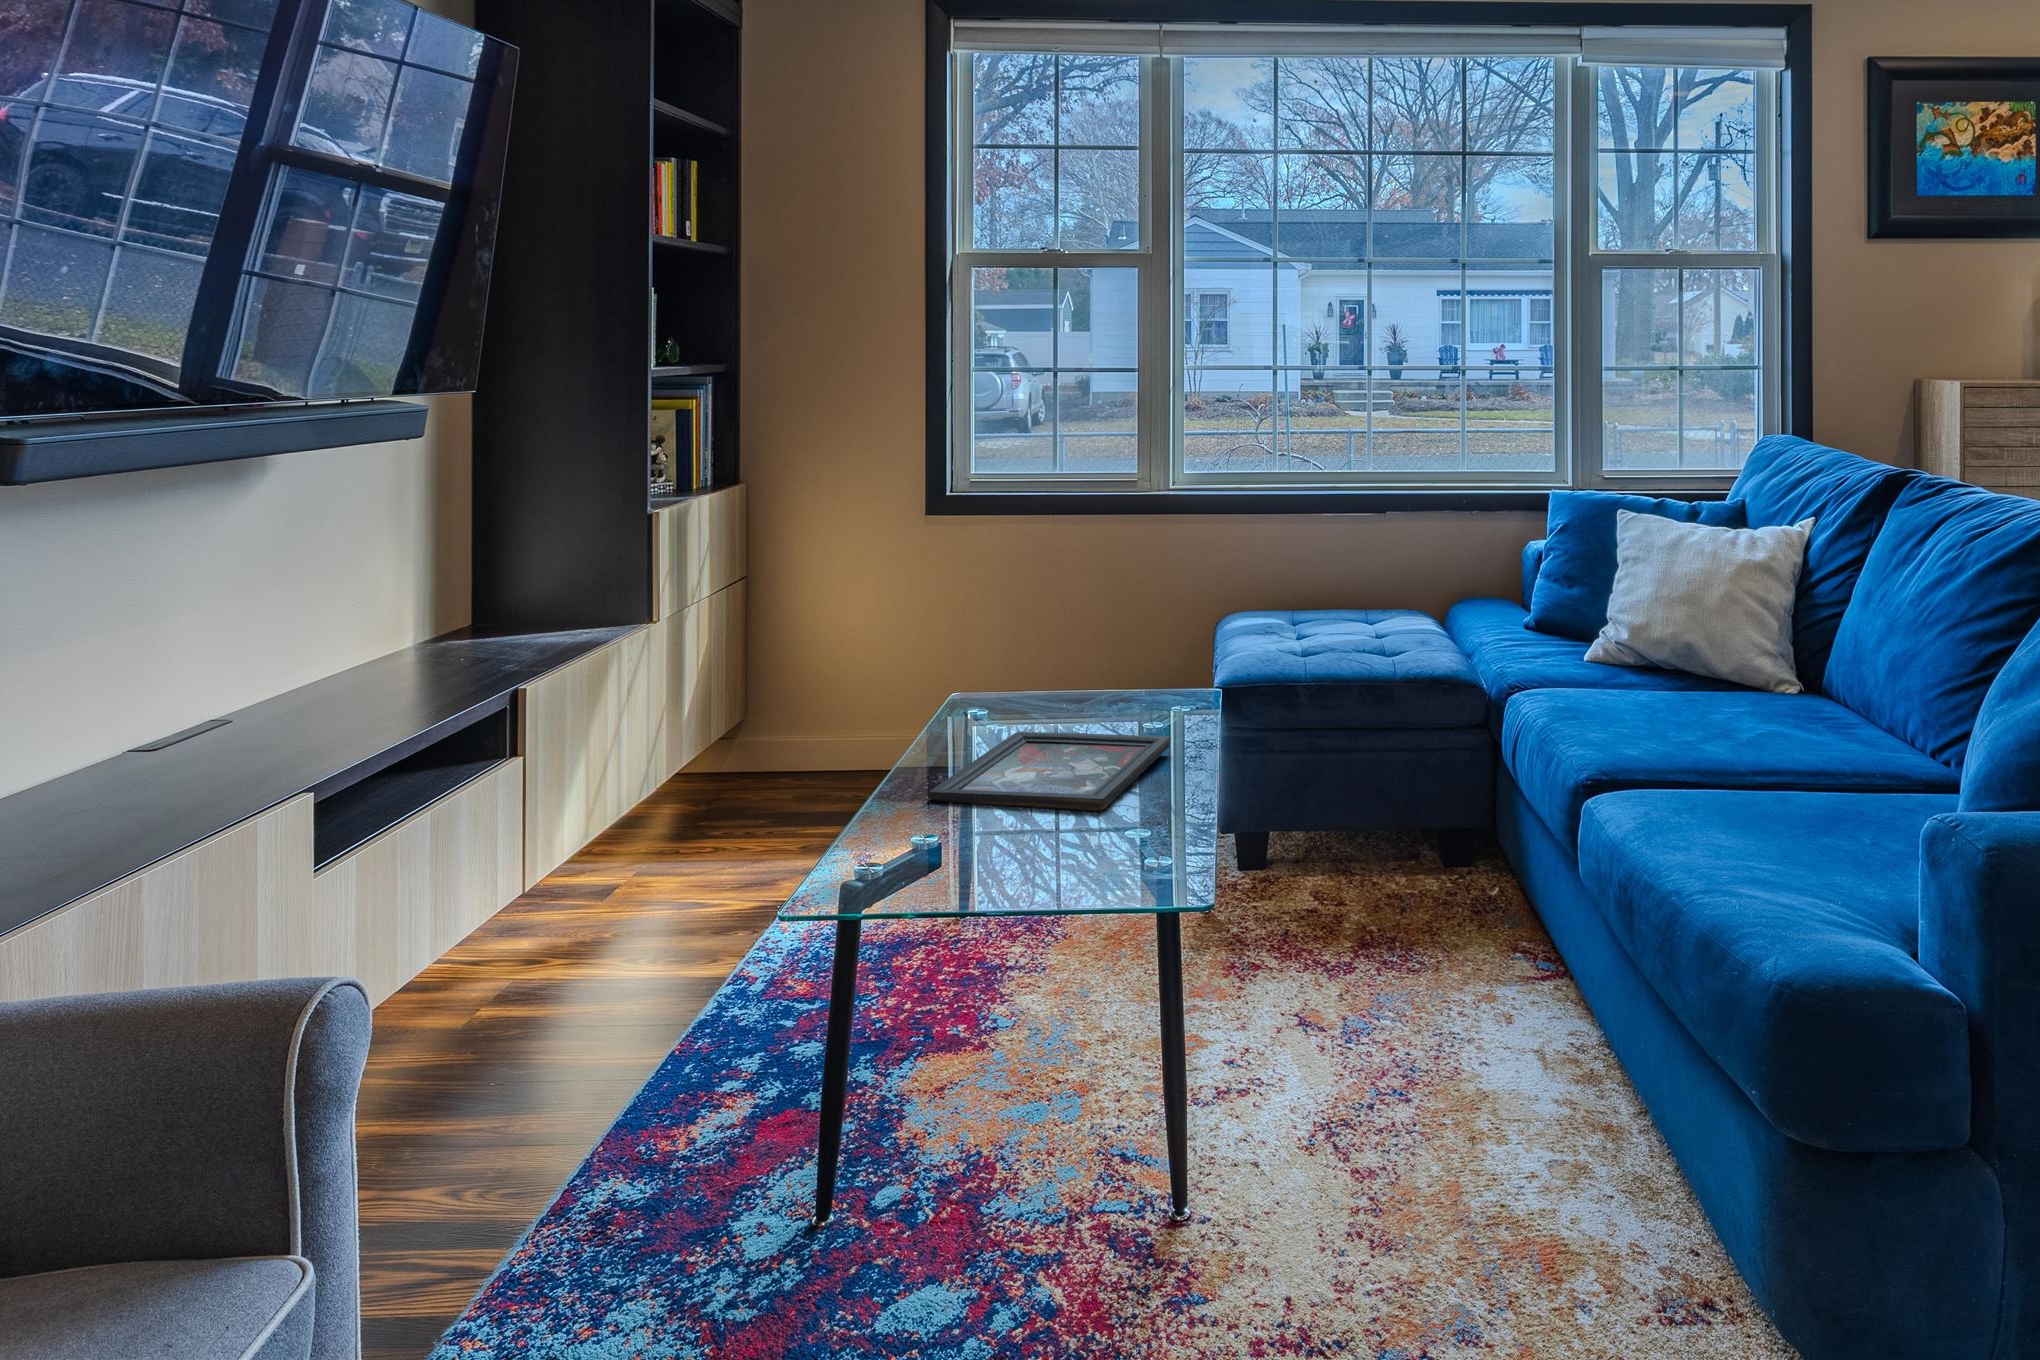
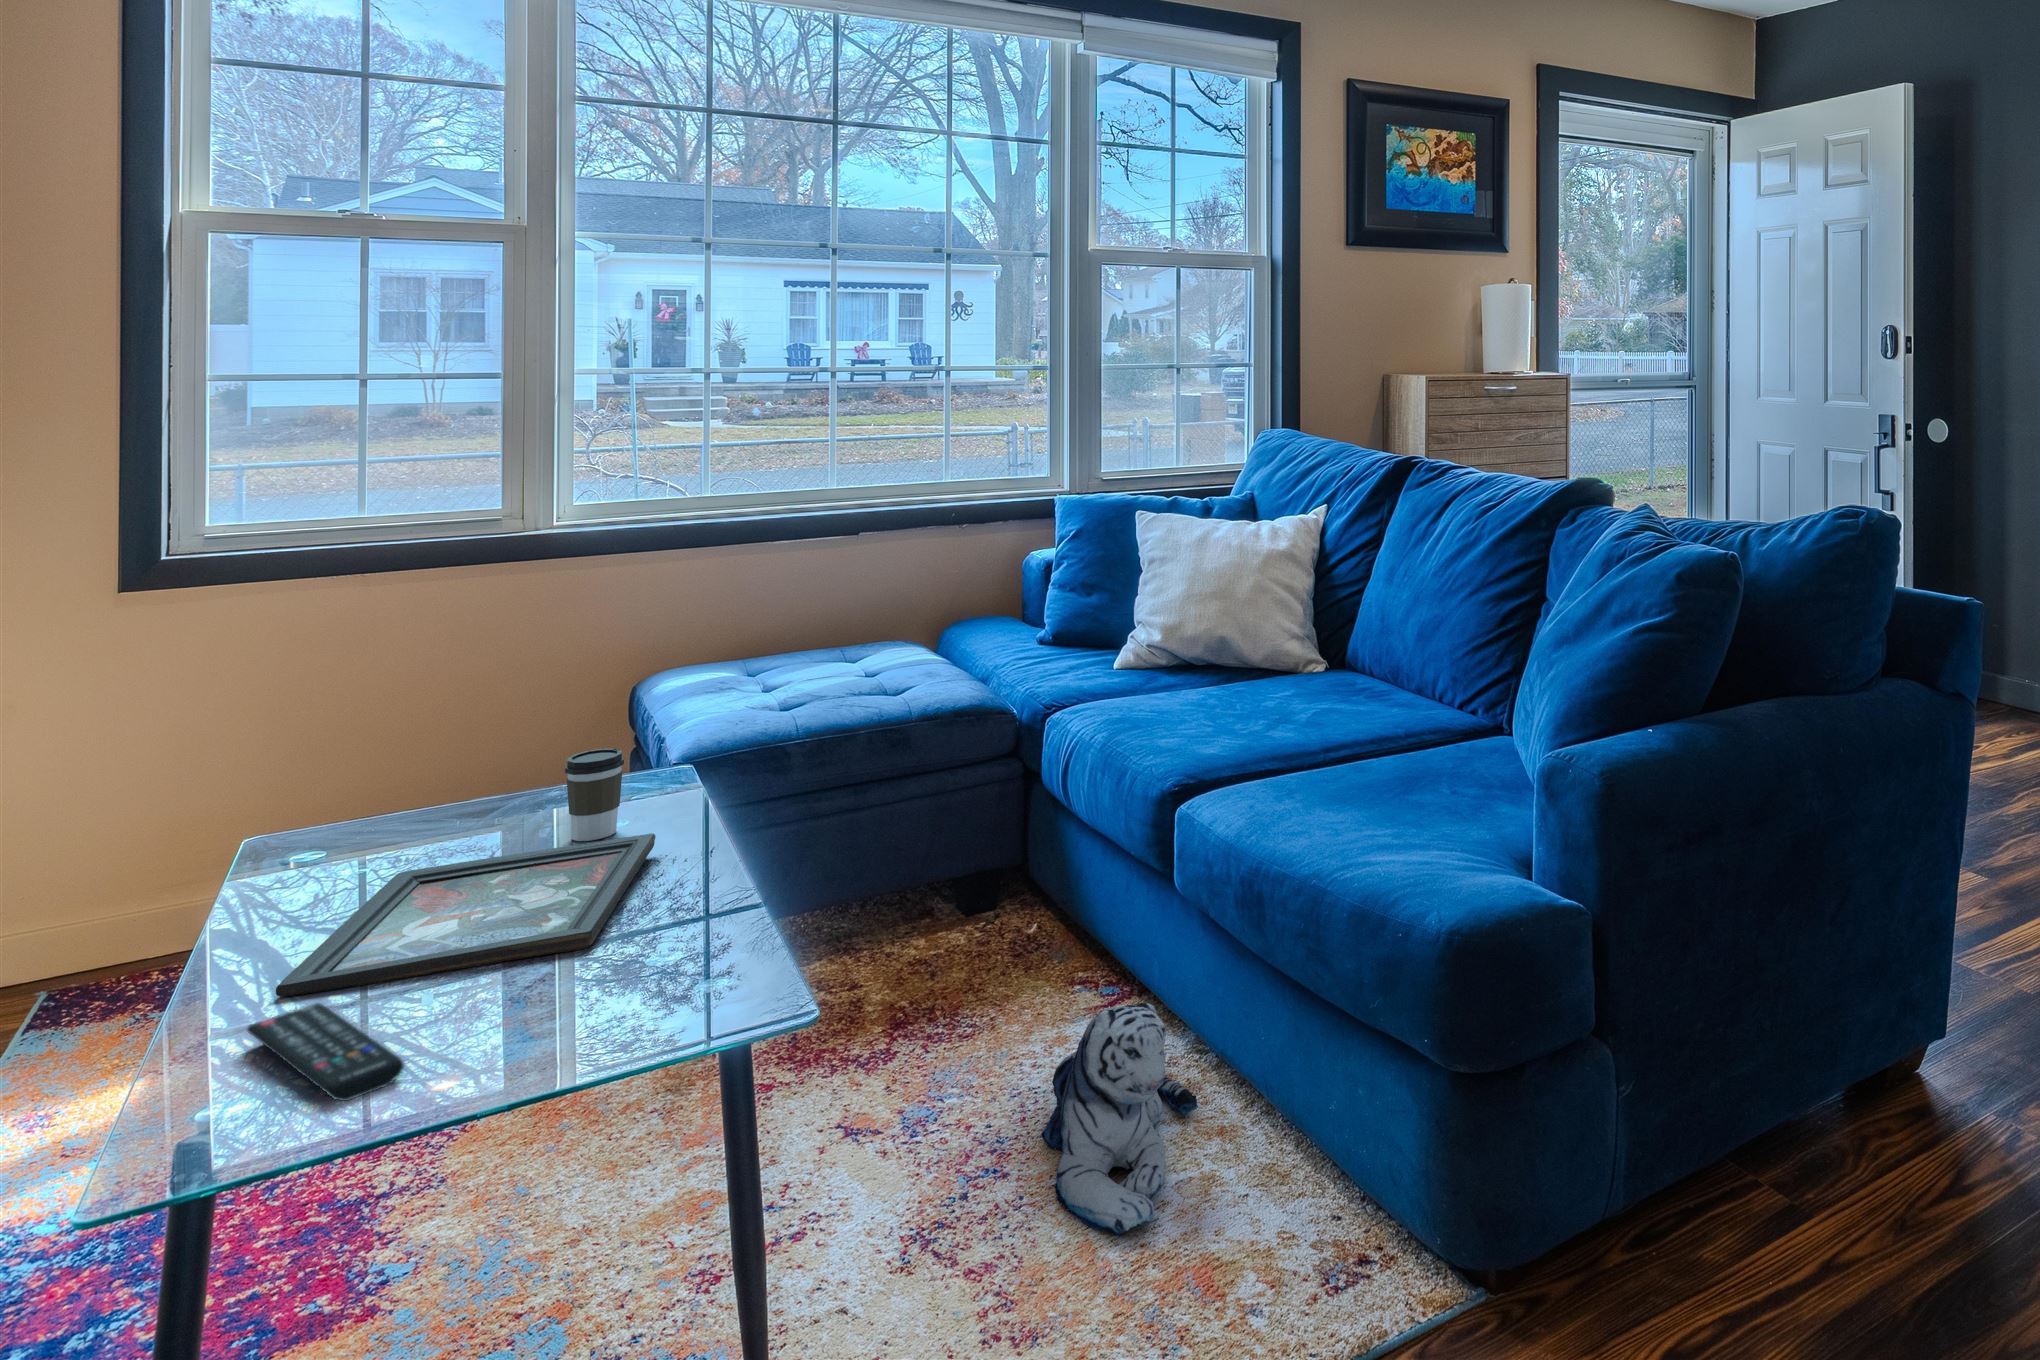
coffee cup: none [1121,664,1160,735] -> present [565,749,624,841]
remote control: none [903,807,968,877] -> present [247,1003,404,1101]
plush toy: none [1443,975,1588,1188] -> present [1041,1003,1198,1236]

